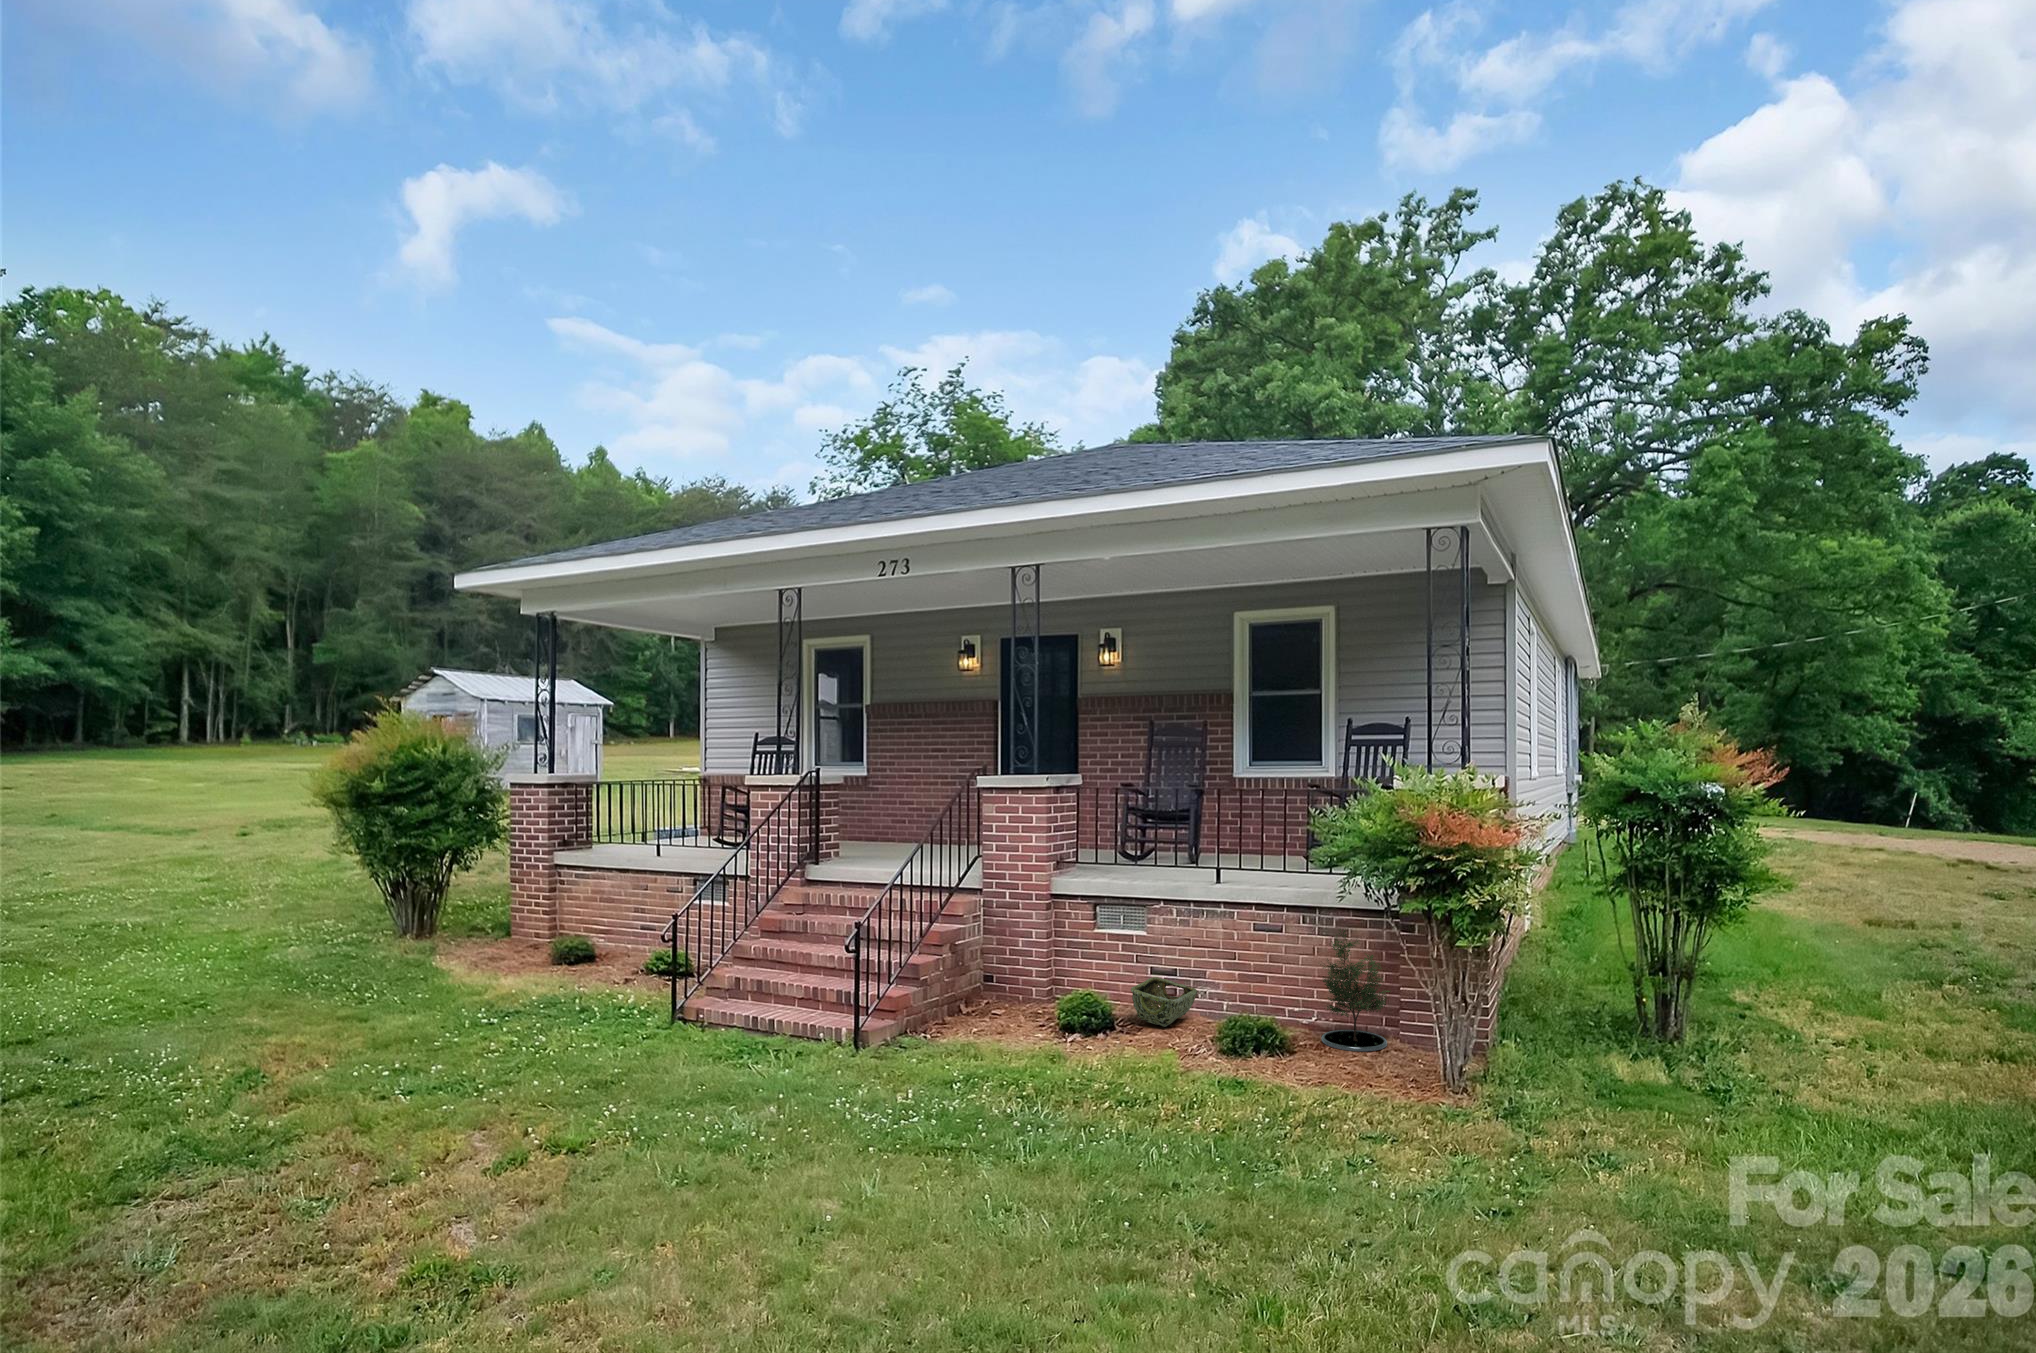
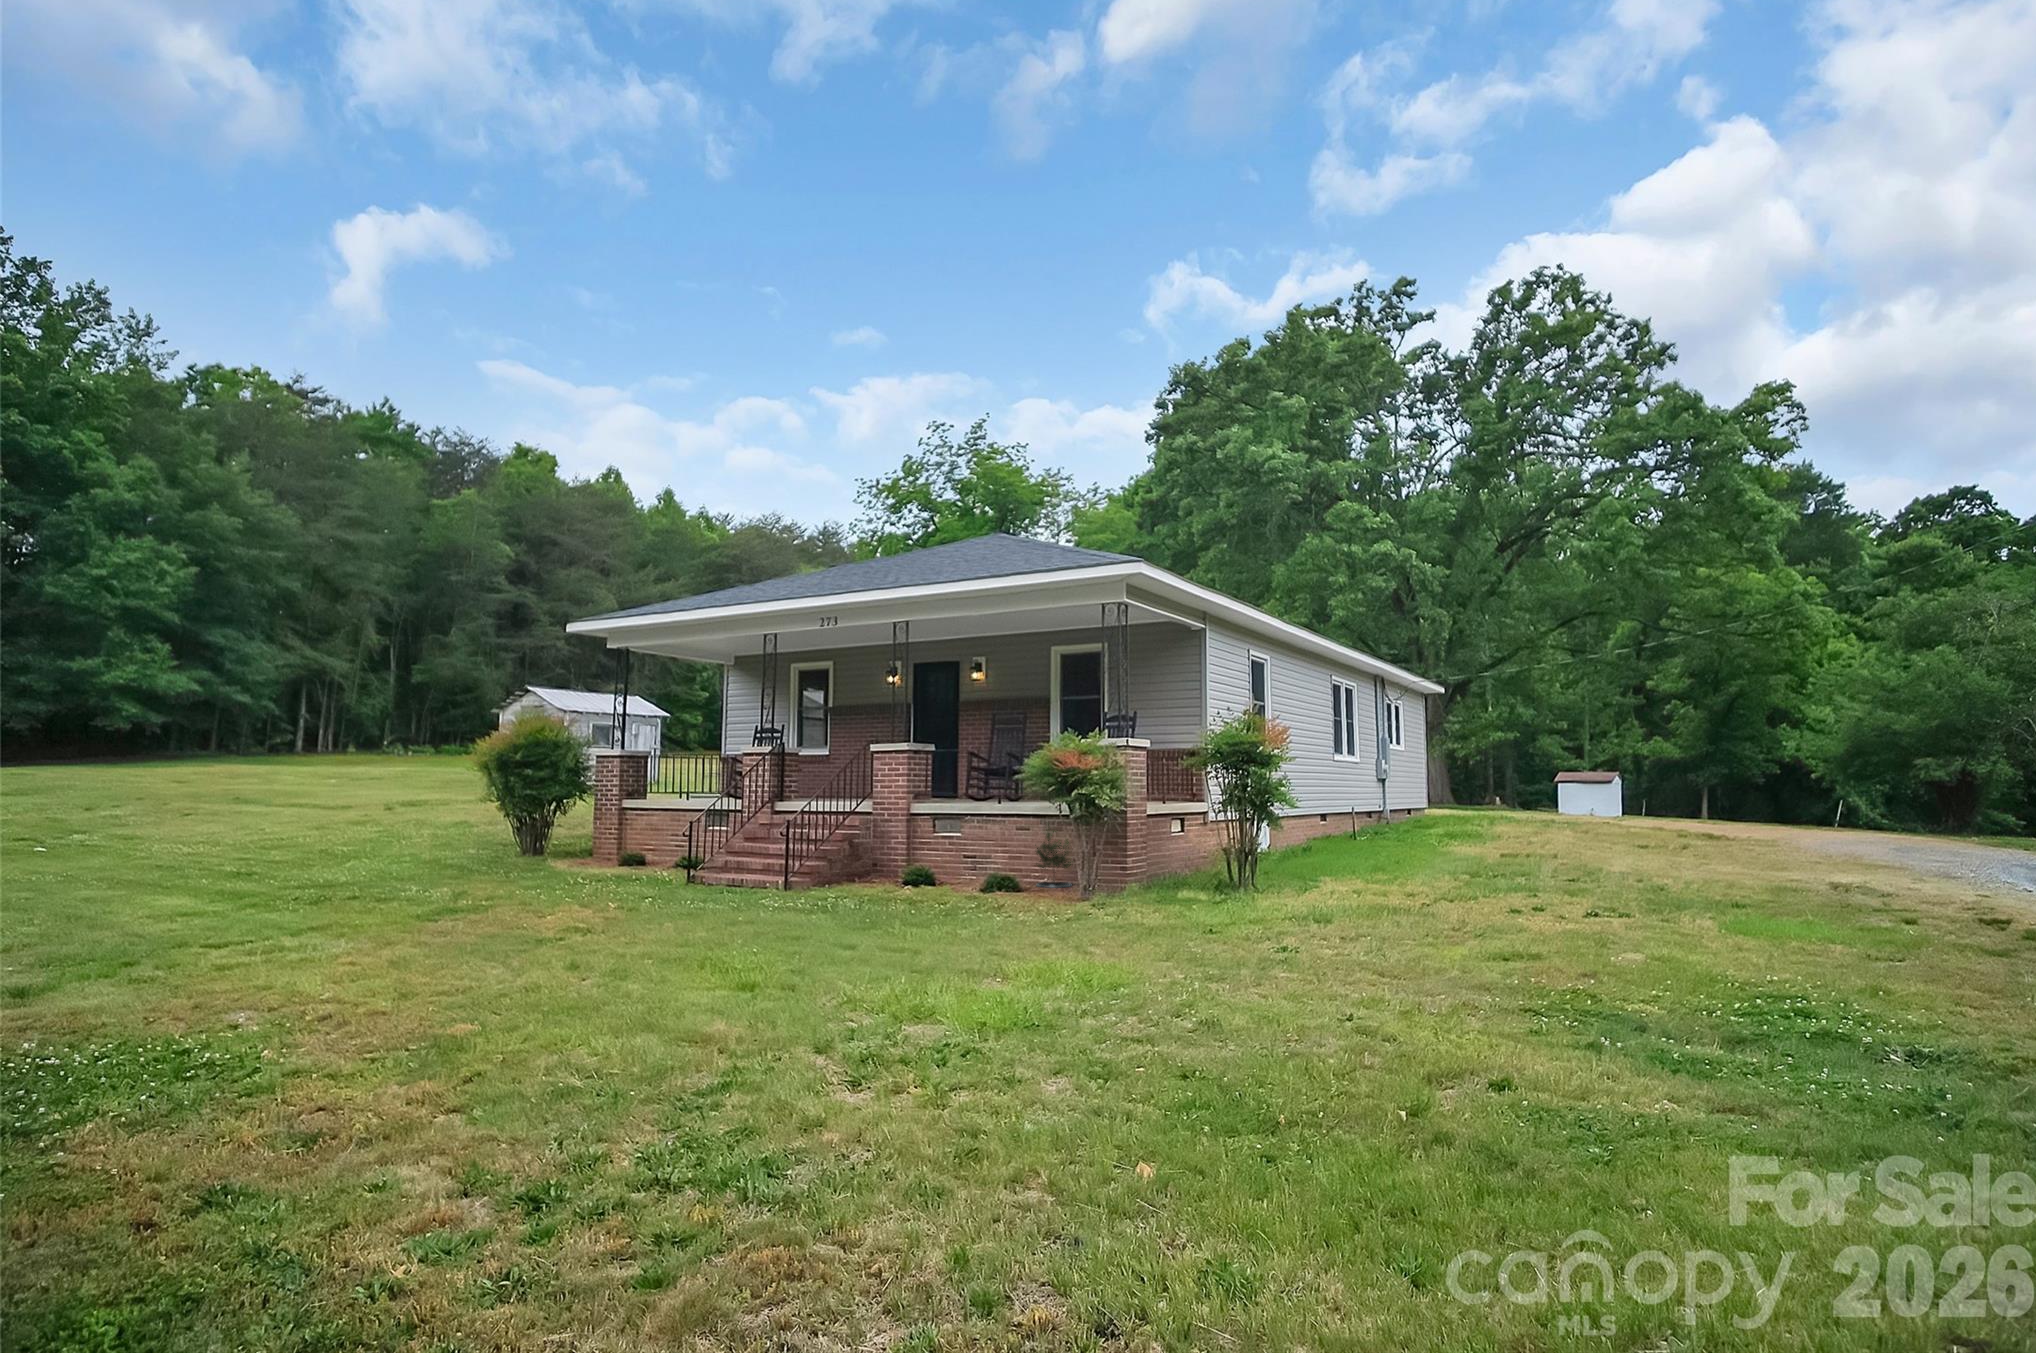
woven basket: present [1131,977,1197,1027] -> none [939,858,982,881]

